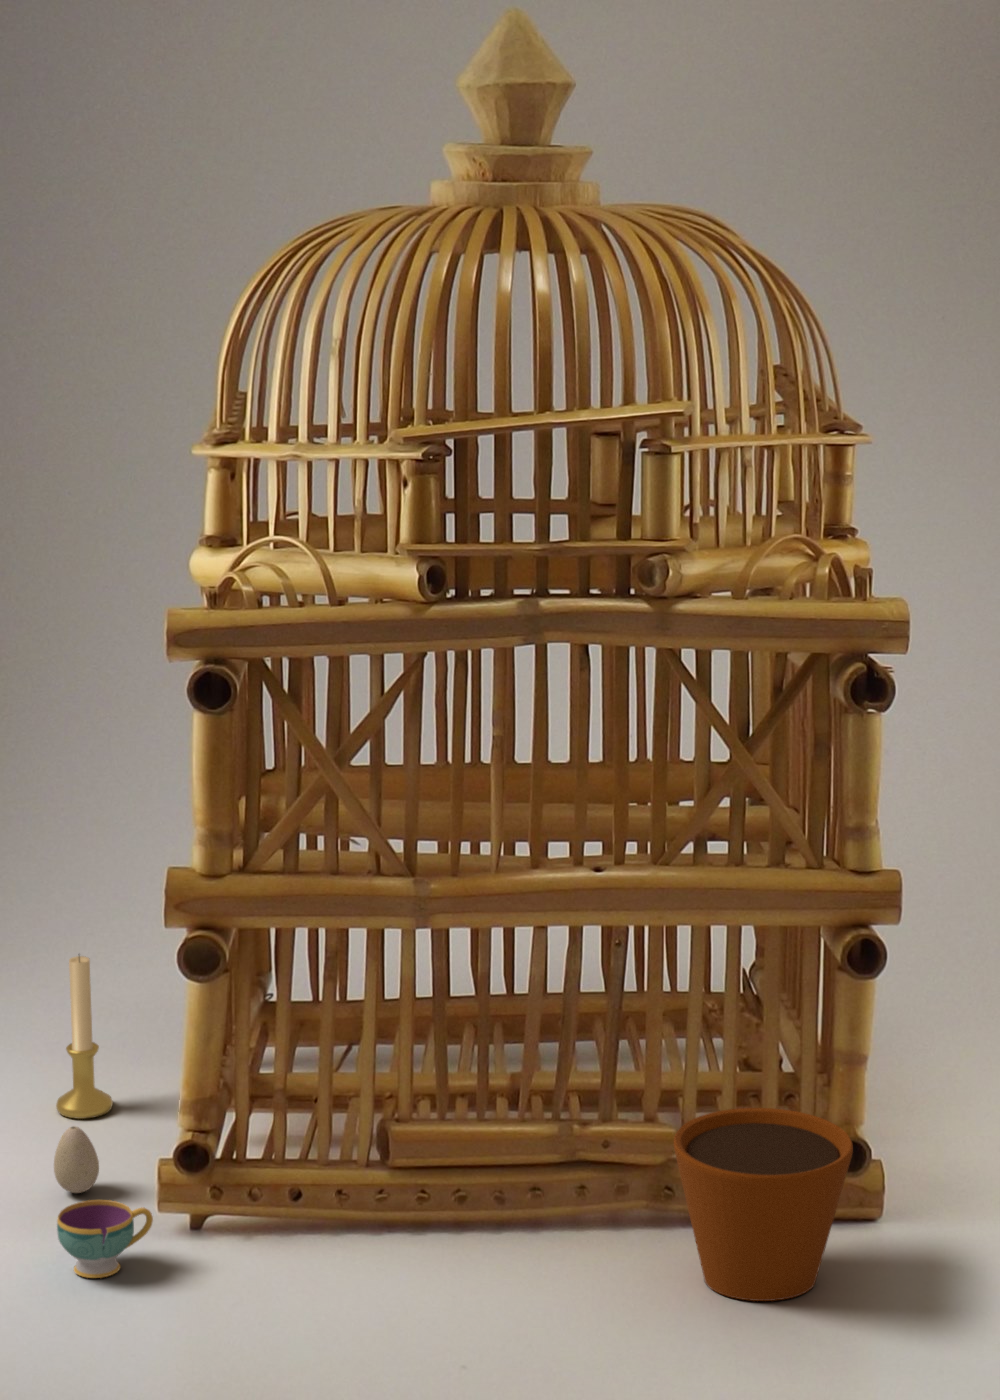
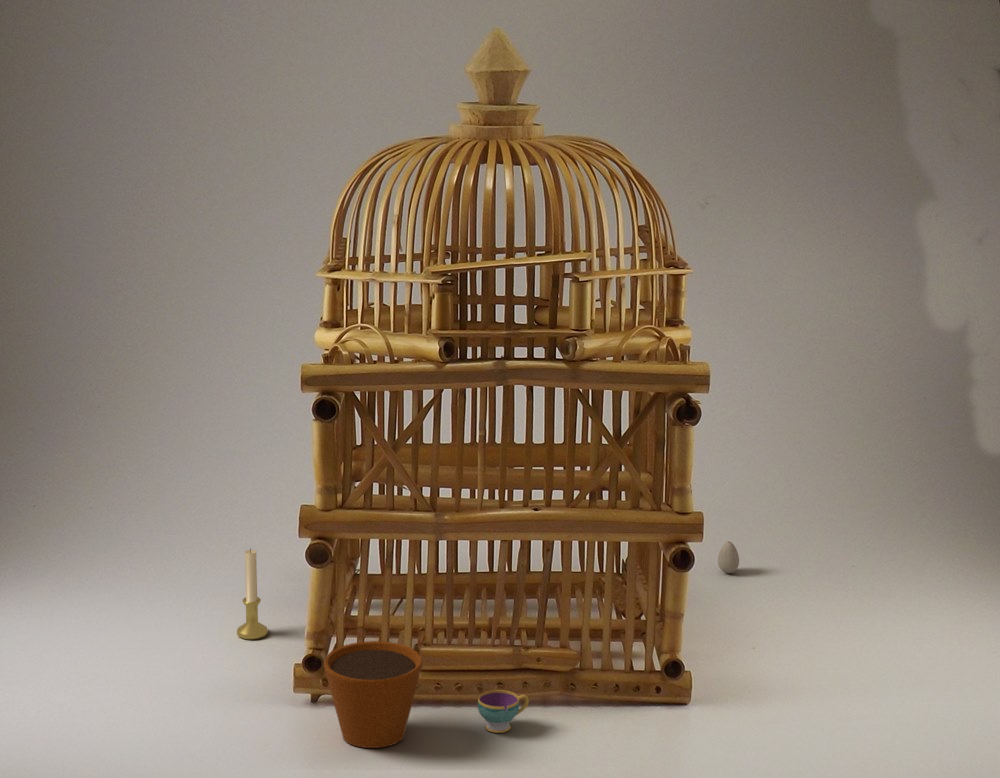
flower pot: present [674,1108,853,1301] -> present [324,641,422,748]
decorative egg: present [54,1126,99,1193] -> present [718,541,739,573]
teacup: present [57,1200,153,1278] -> present [478,690,529,733]

